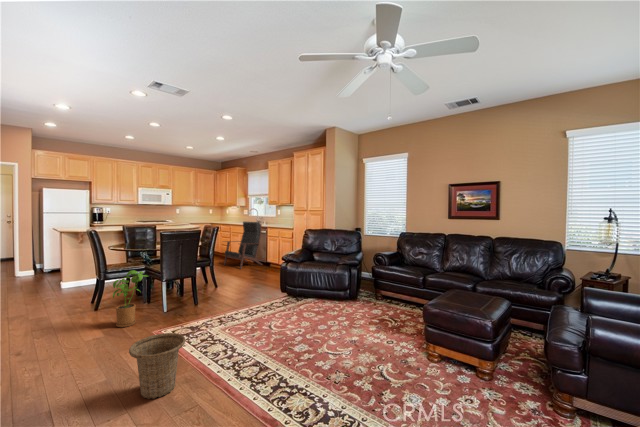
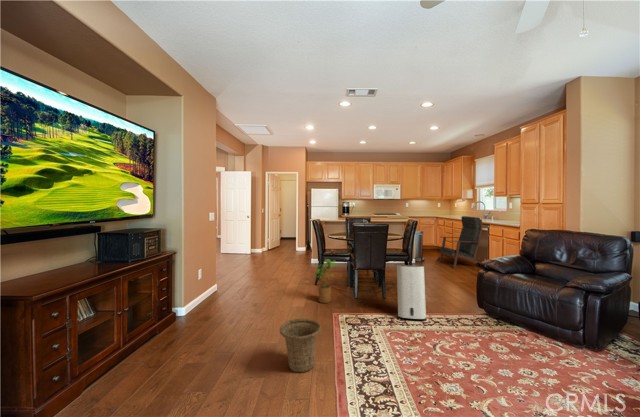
air purifier: none [222,263,249,315] -> present [397,265,426,319]

